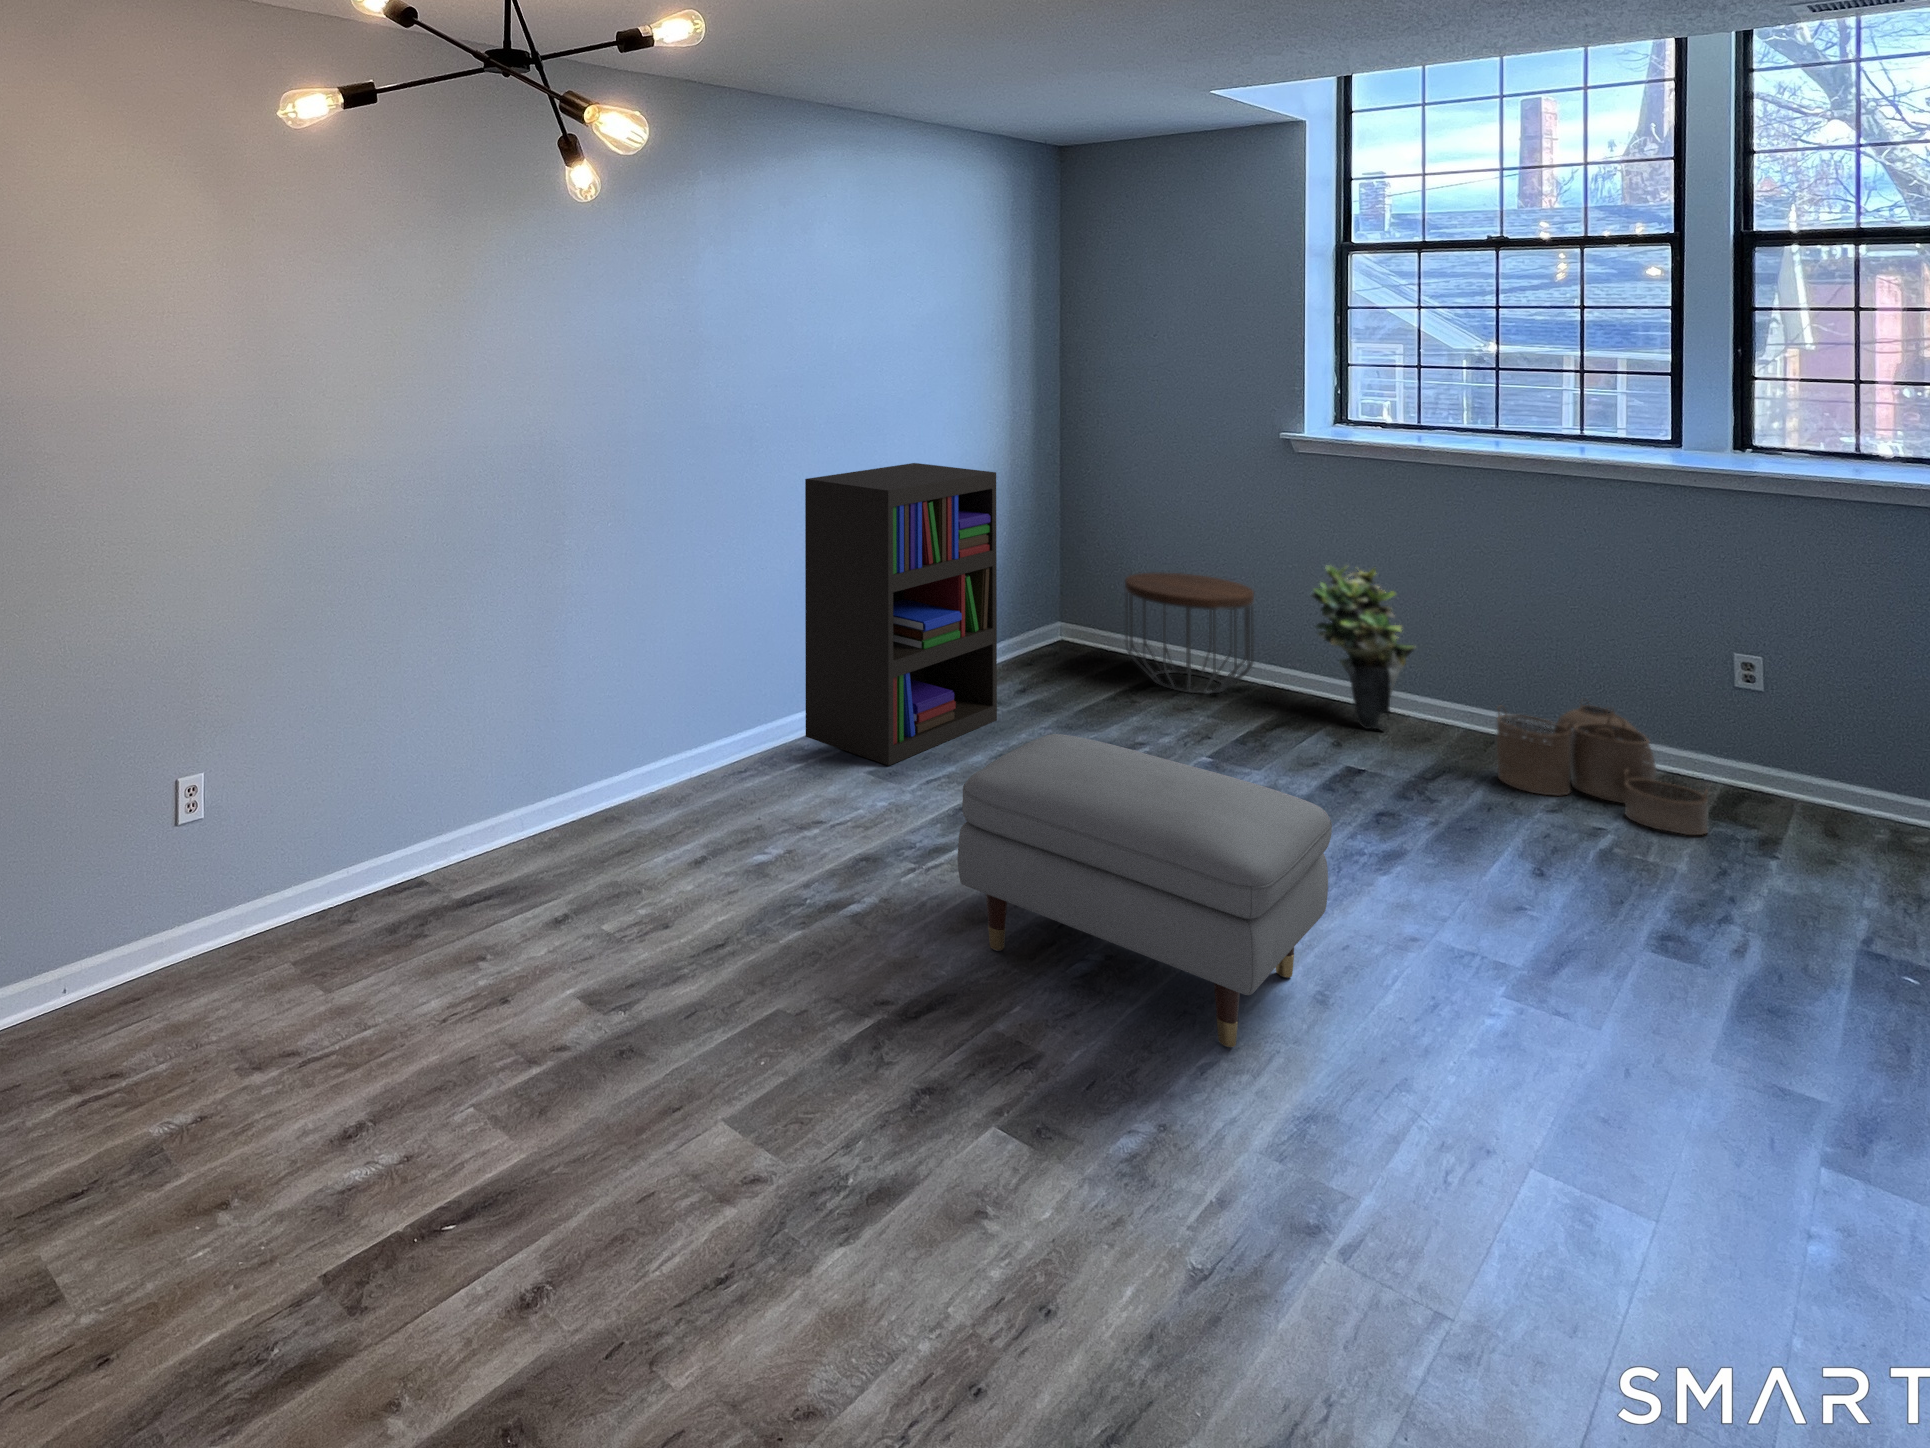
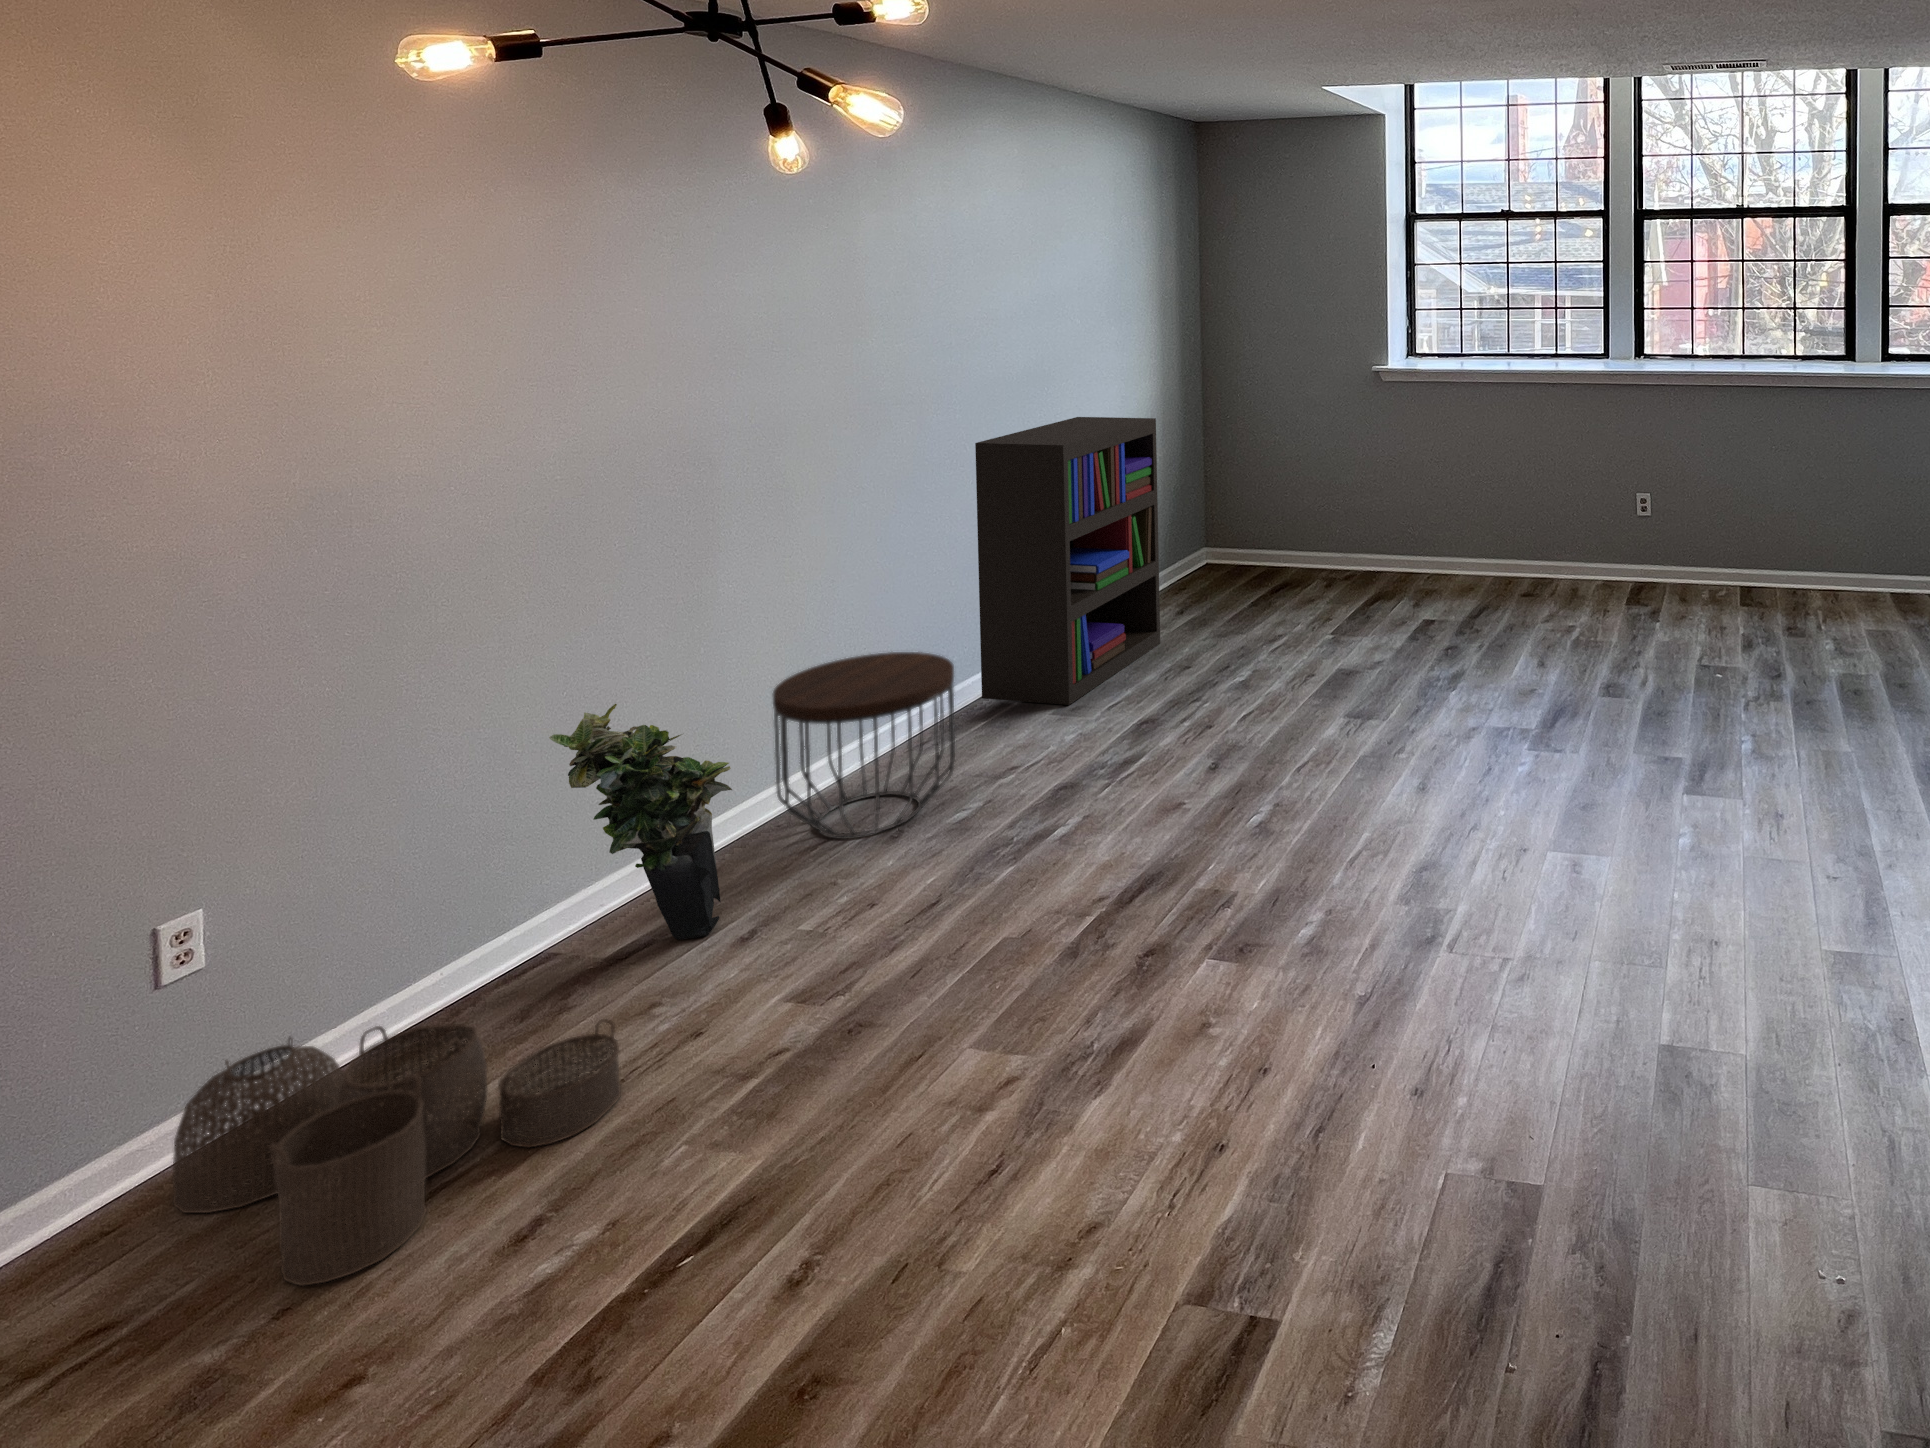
potted plant: present [1309,565,1415,729] -> present [549,704,732,940]
side table: present [1125,572,1254,694] -> present [773,652,955,837]
woven basket: present [1497,701,1708,835] -> present [172,1019,621,1286]
ottoman: present [958,734,1332,1047] -> none [1155,635,1426,840]

